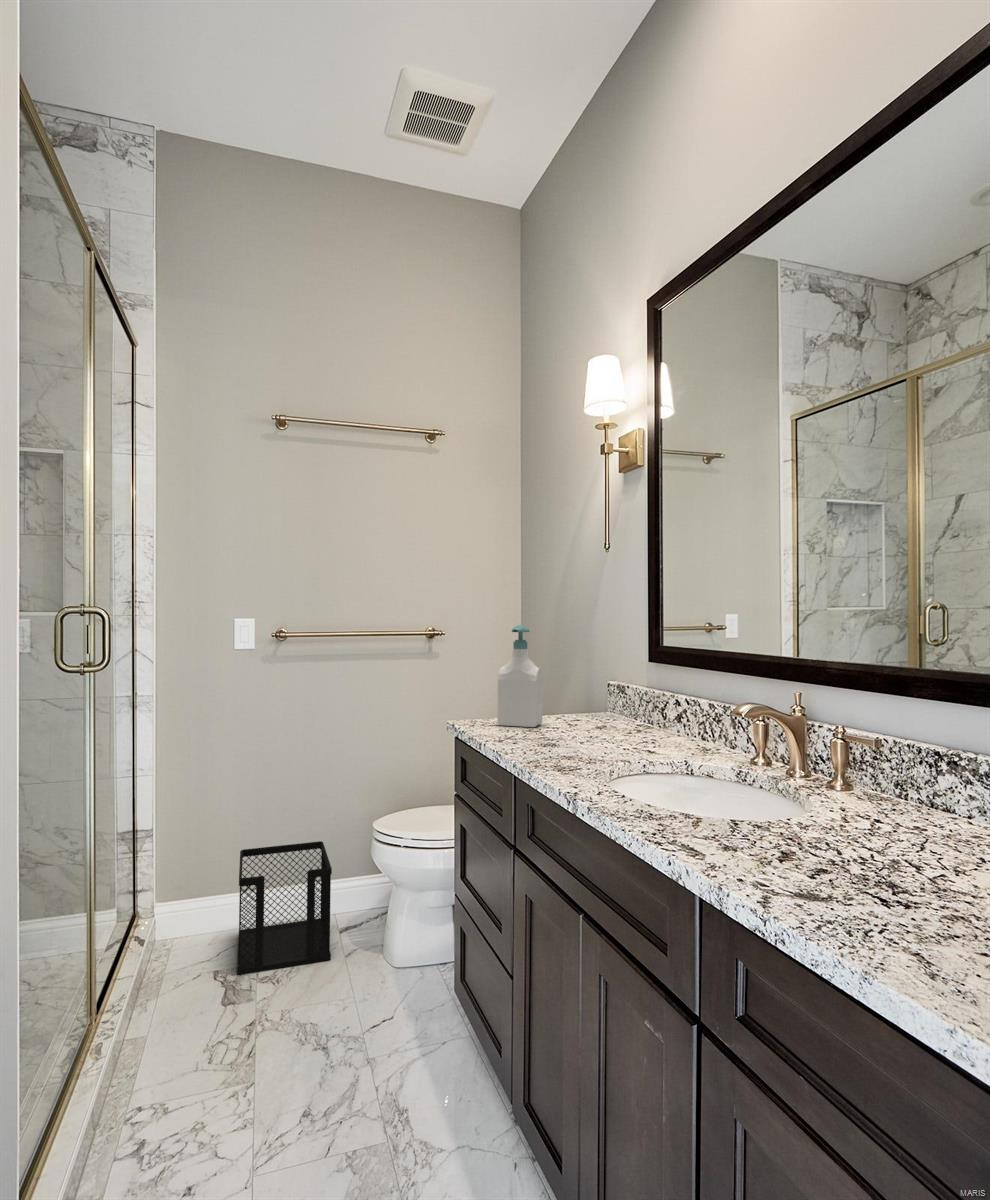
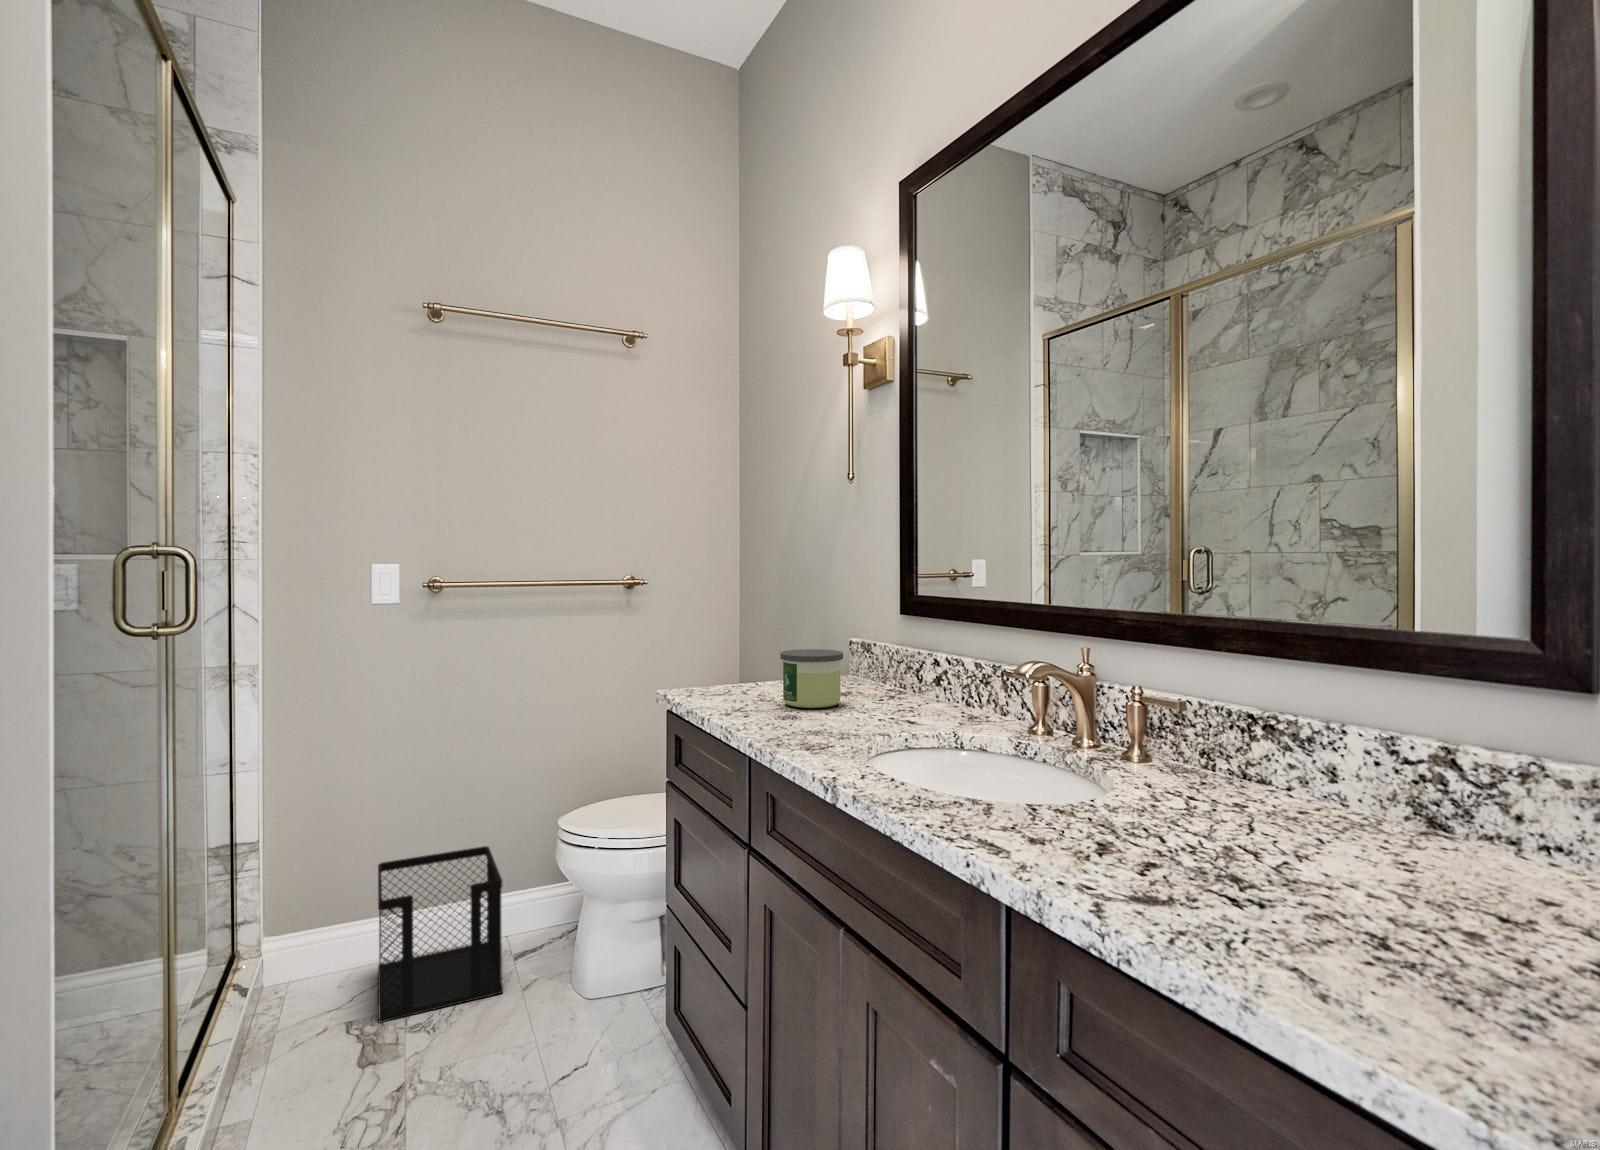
soap bottle: present [498,625,543,727] -> none [718,571,773,696]
candle: none [546,689,598,737] -> present [780,649,843,708]

